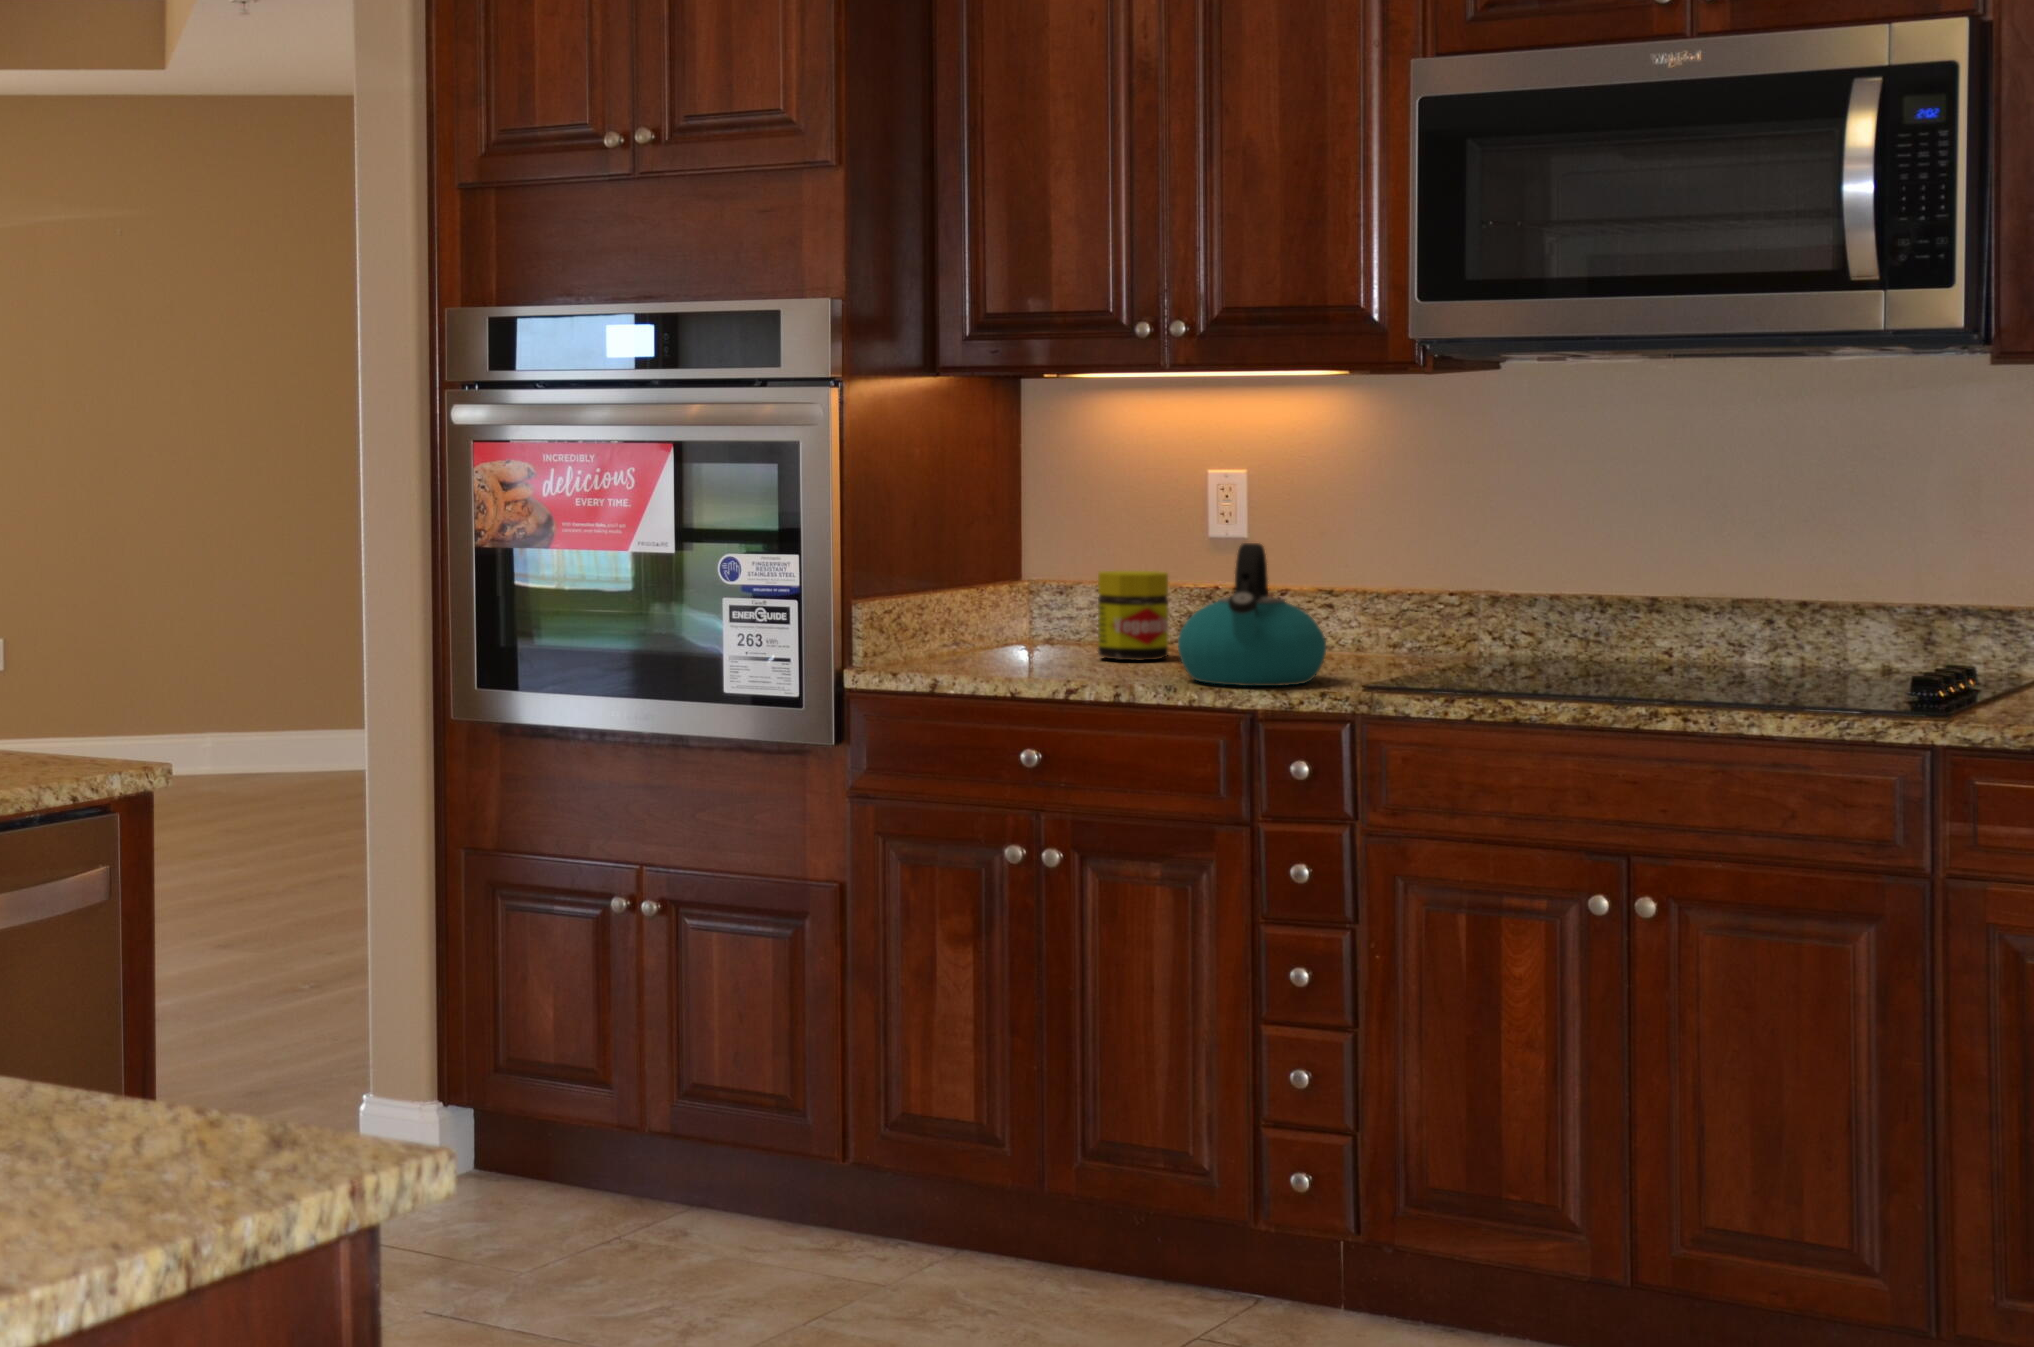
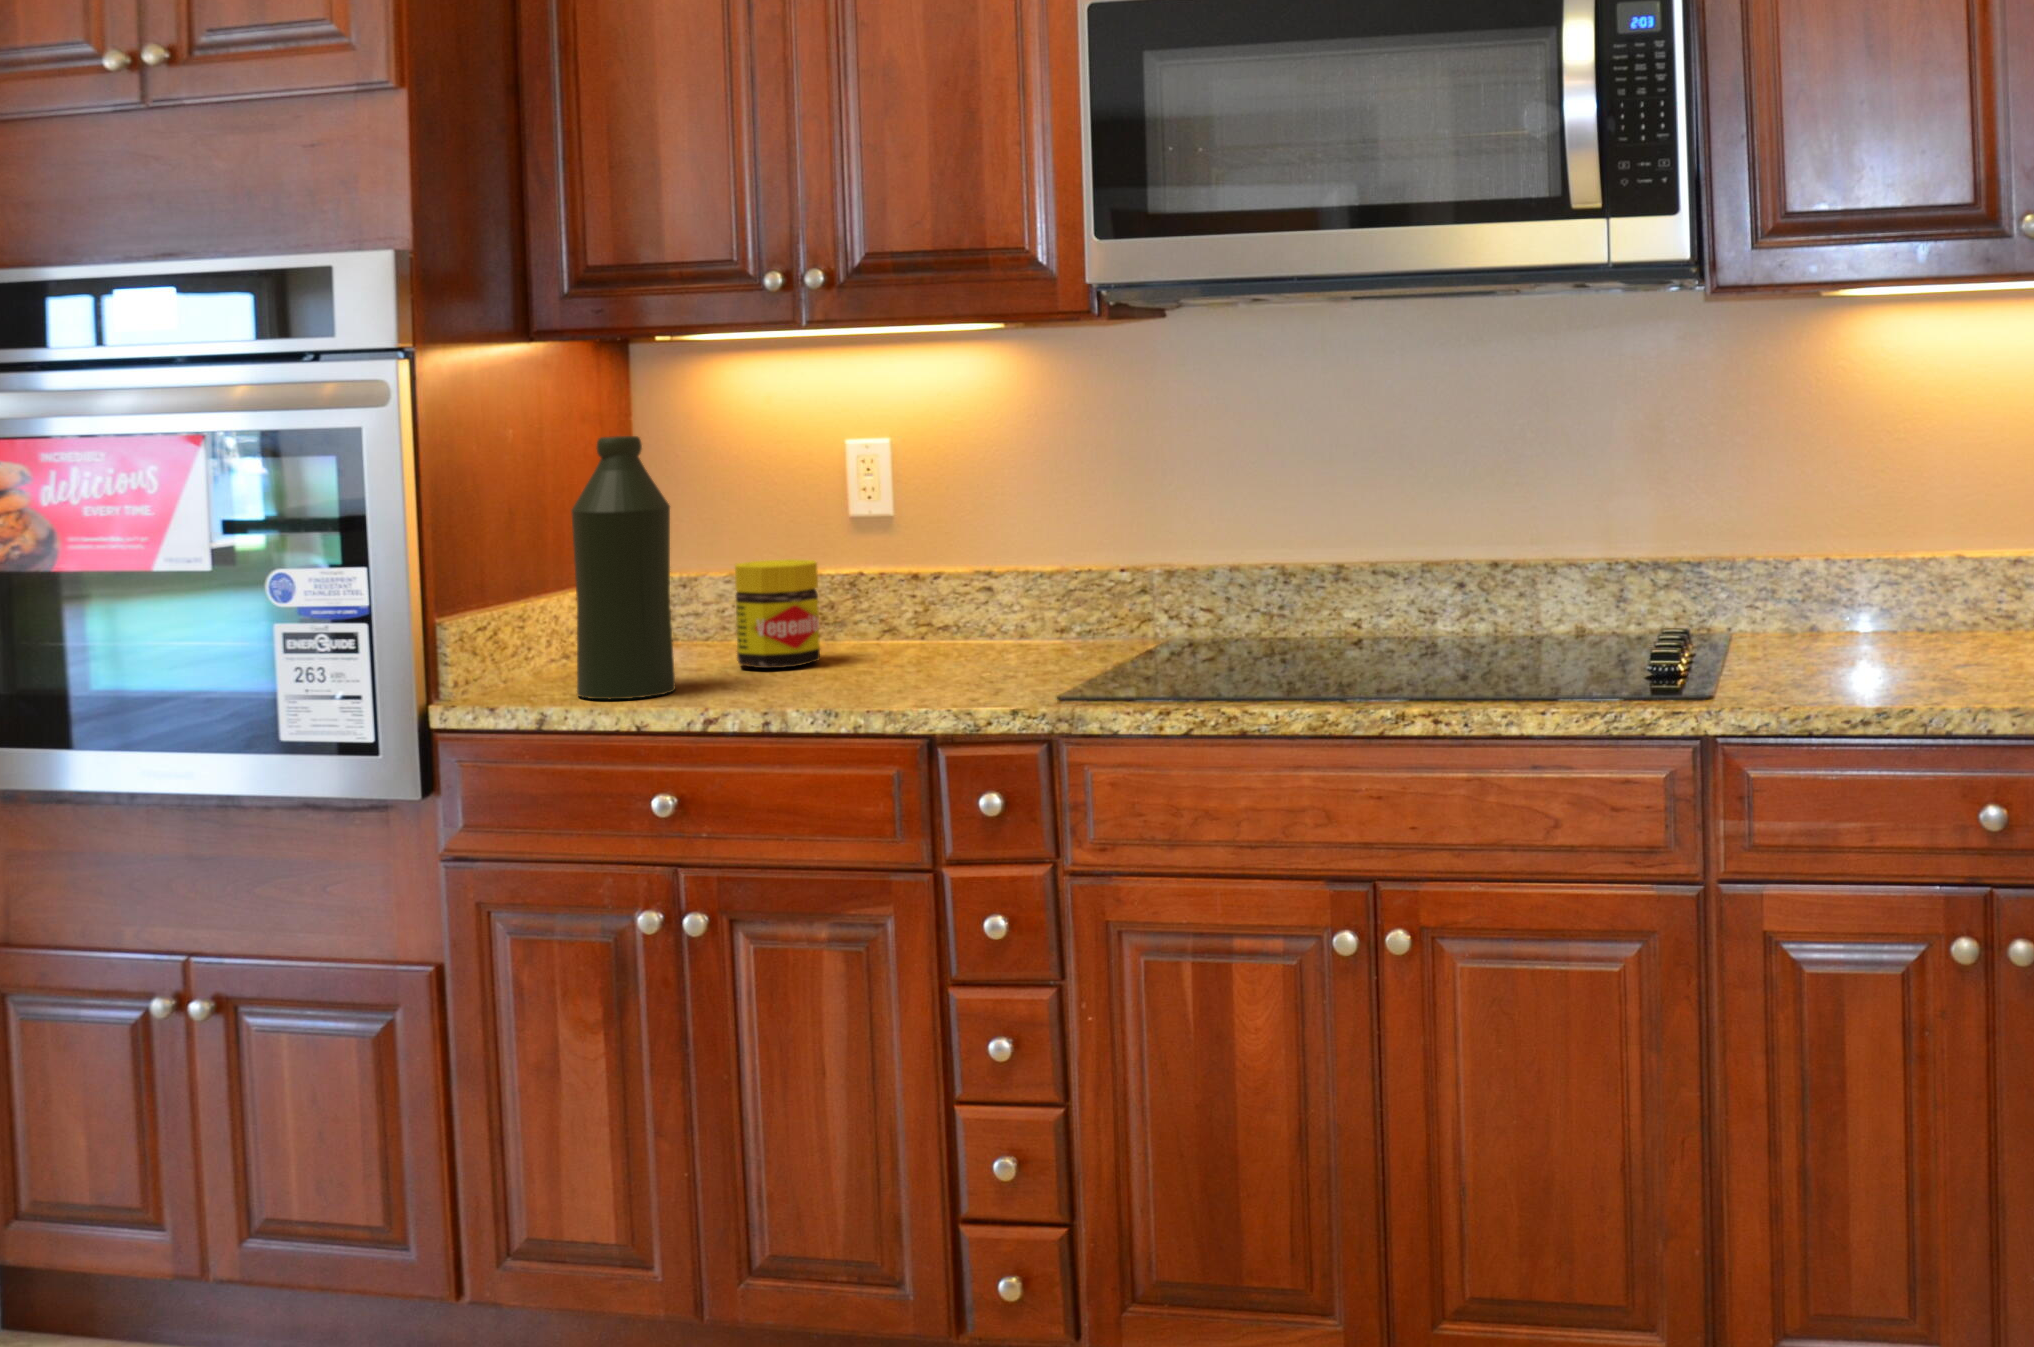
bottle: none [964,460,1044,672] -> present [572,436,675,699]
kettle: present [1178,543,1326,686] -> none [838,527,1011,702]

